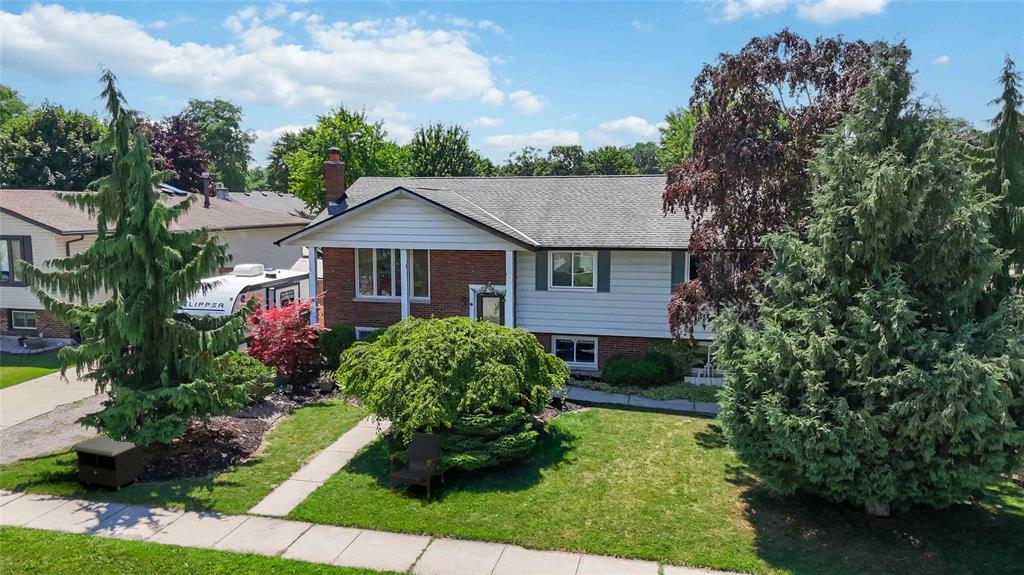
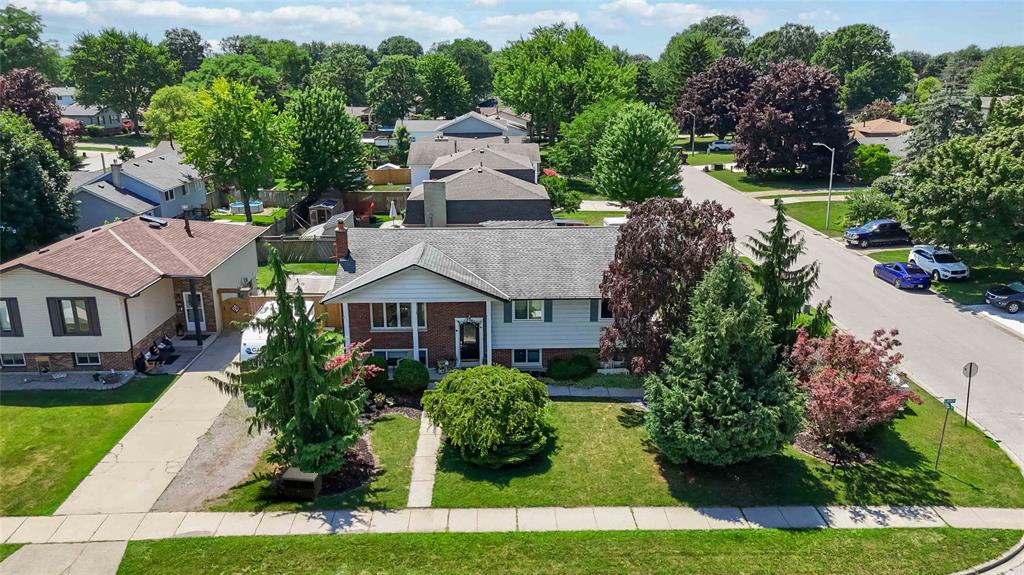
lounge chair: present [390,432,444,499] -> none [477,448,503,485]

